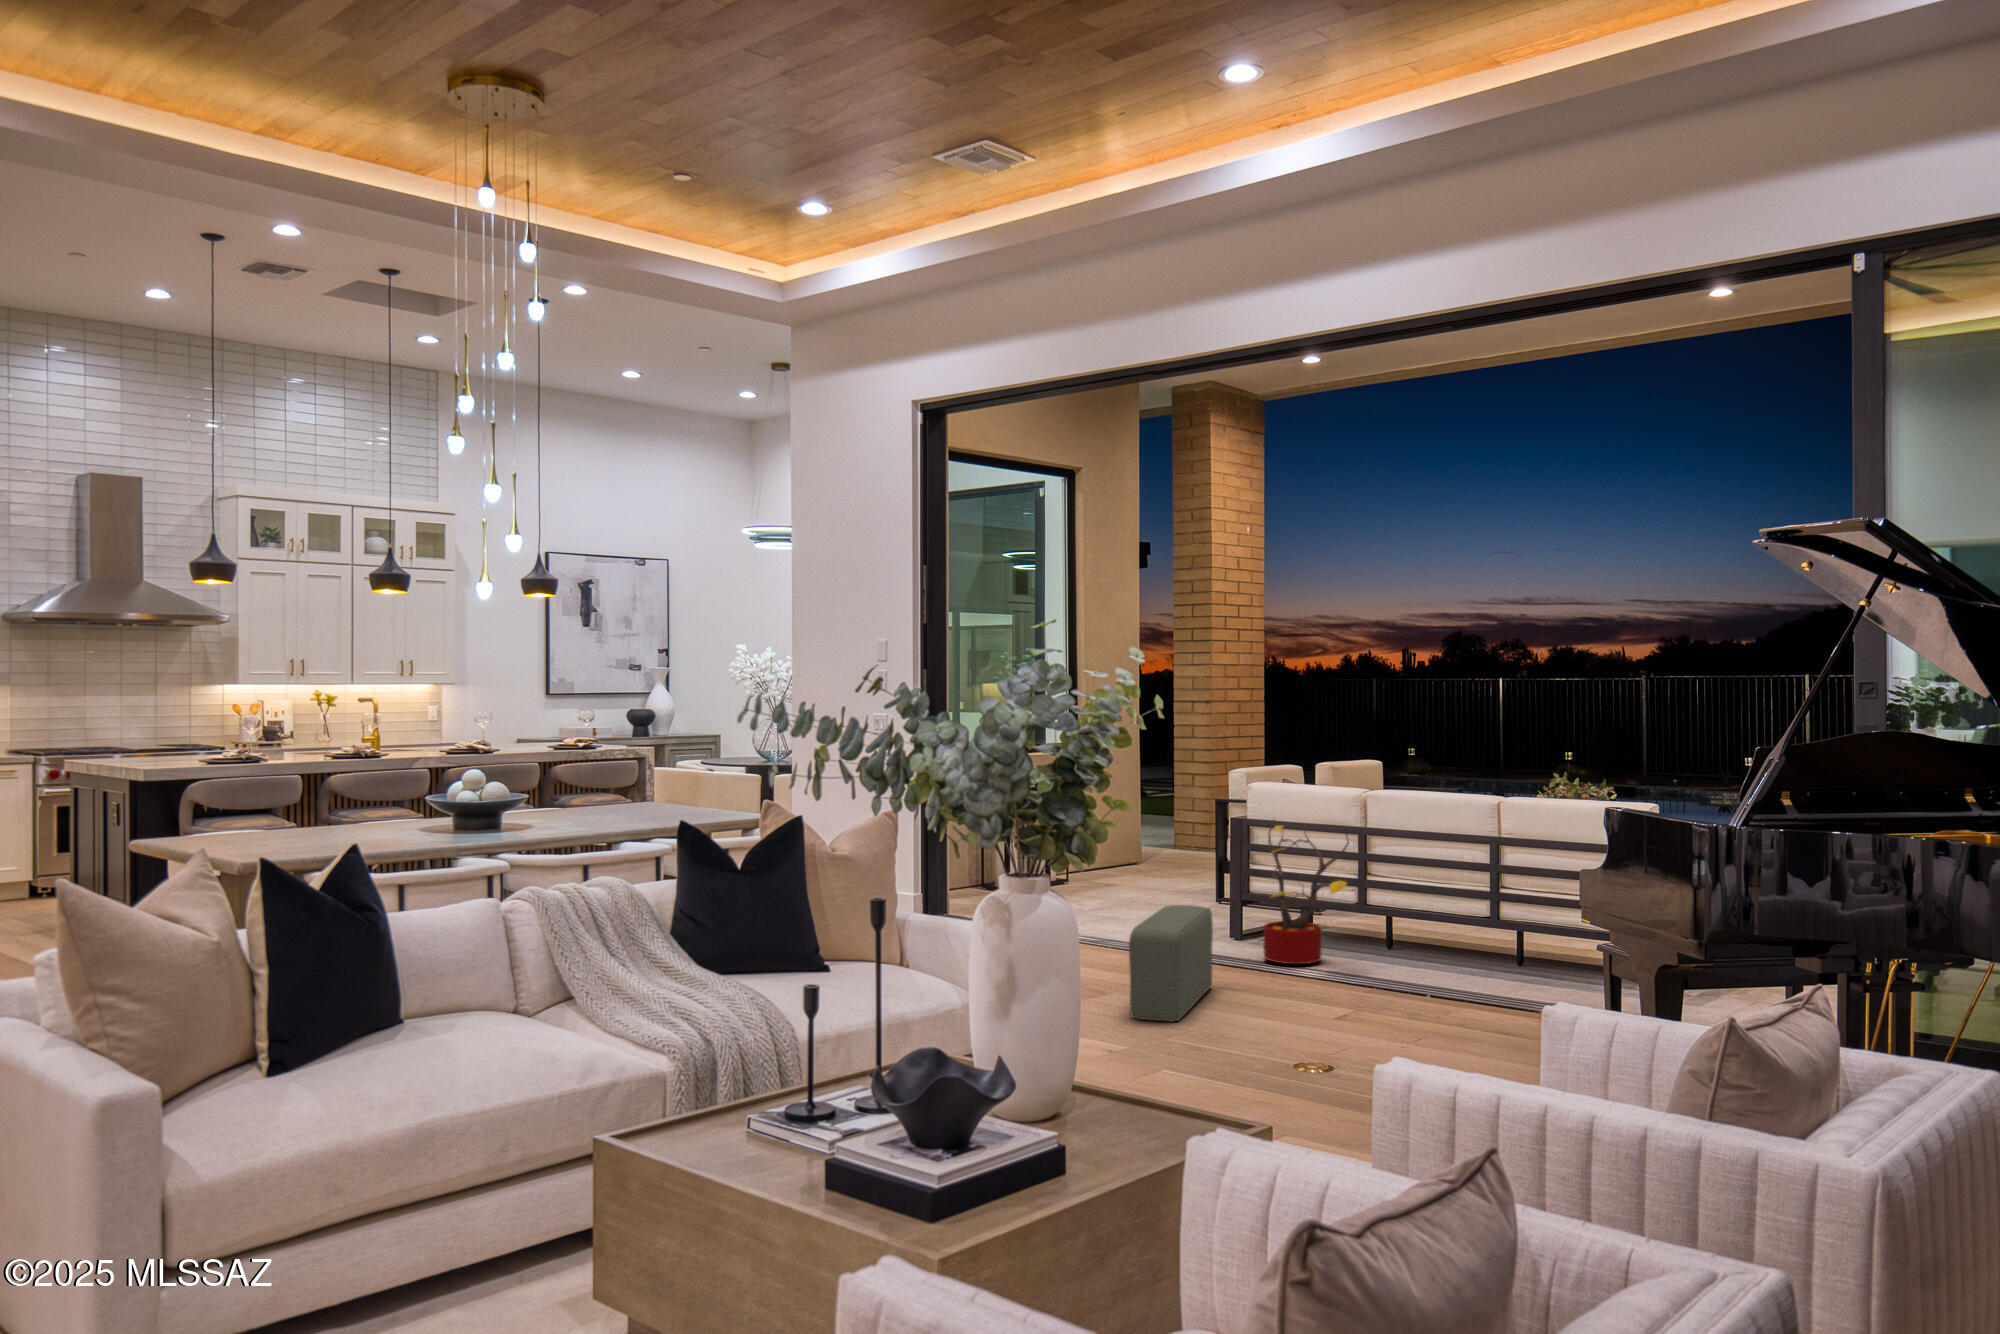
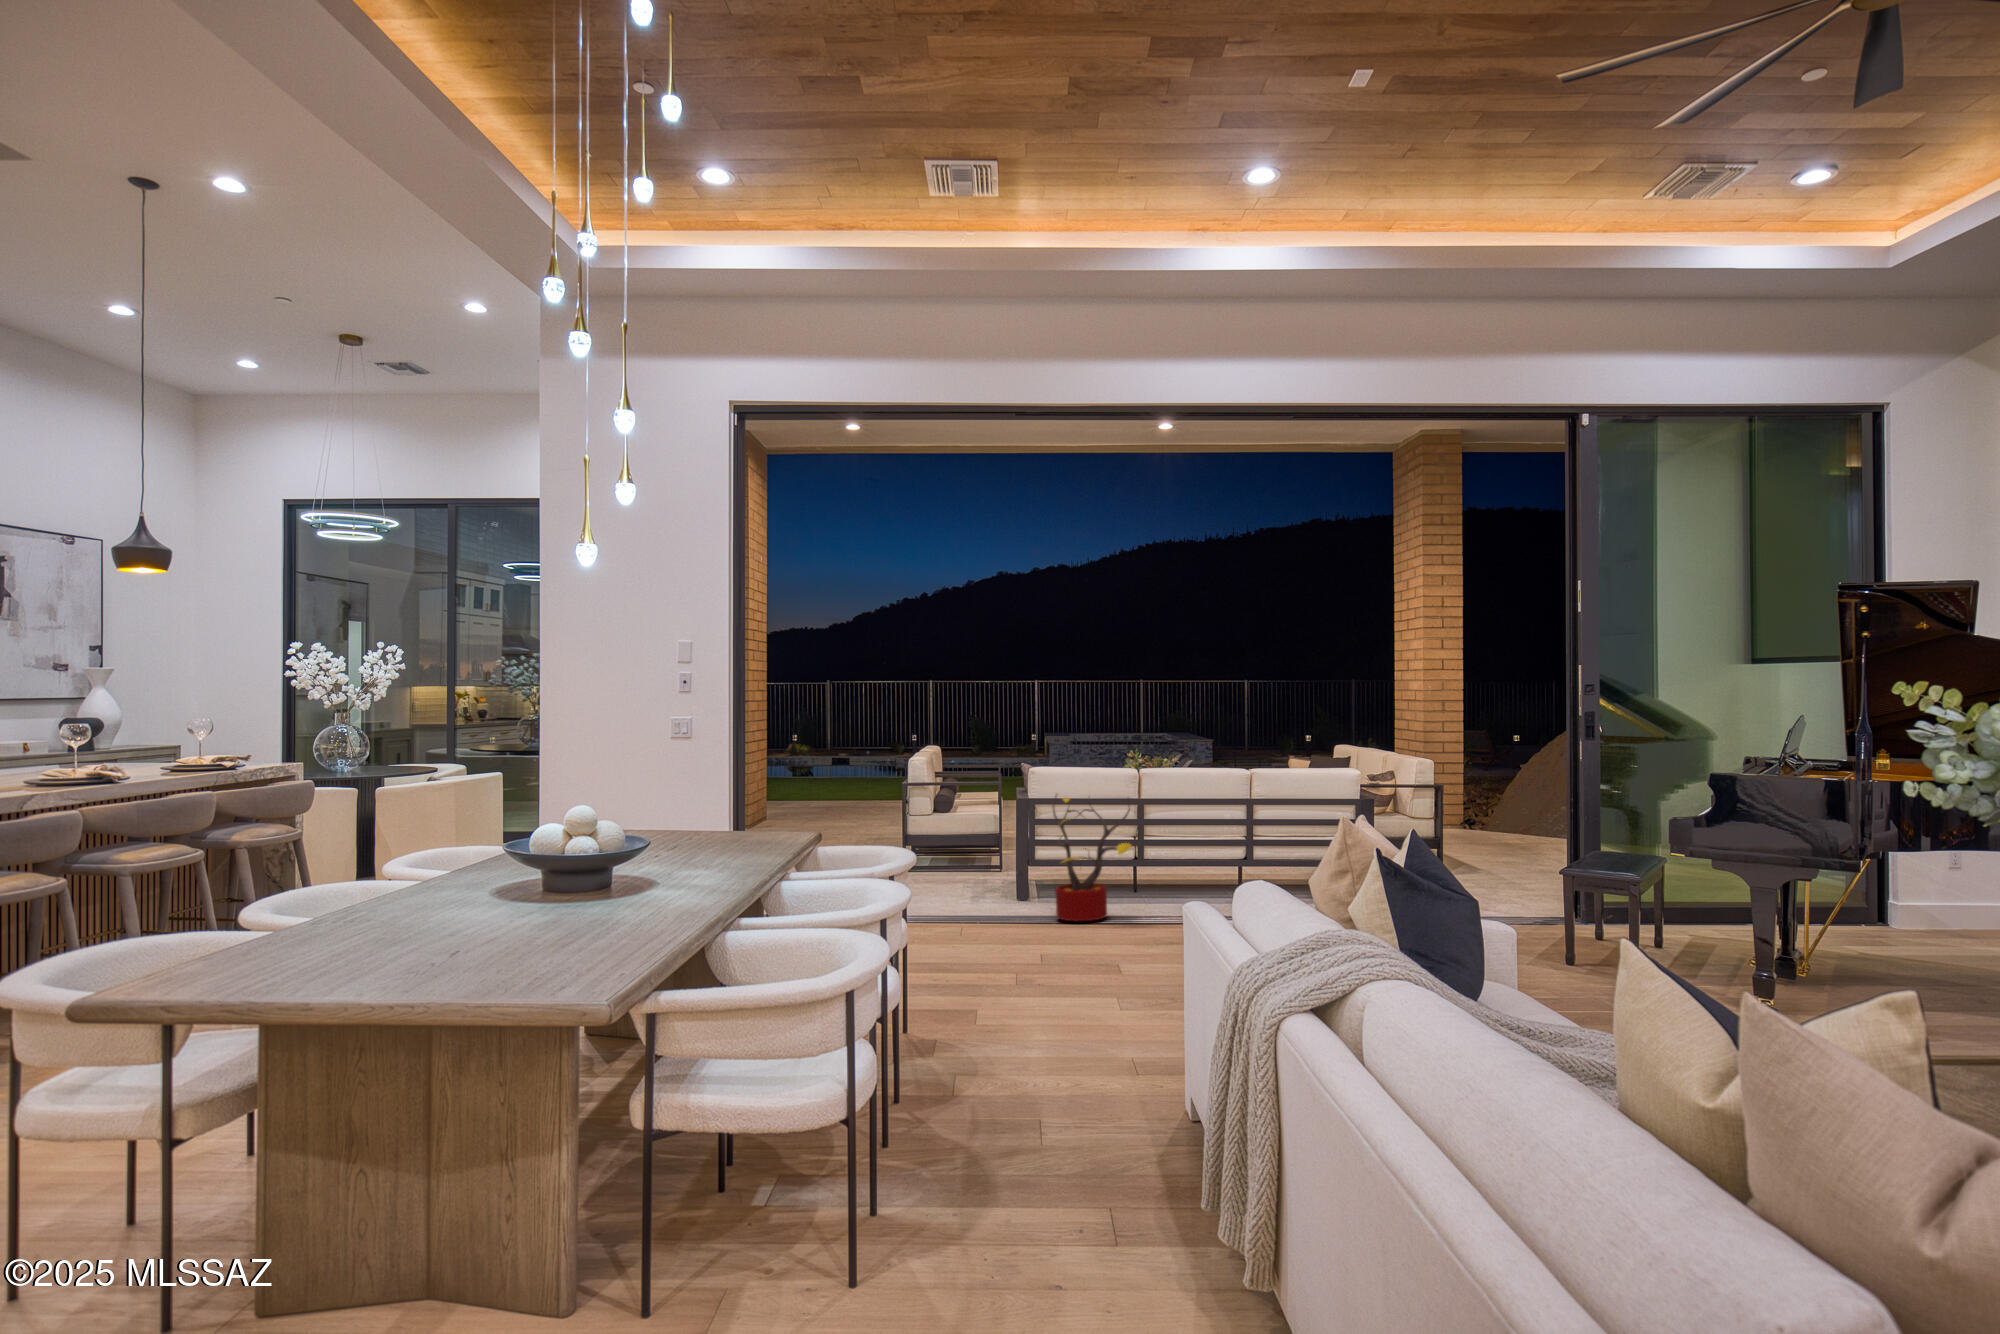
pouf: present [1129,905,1213,1022] -> none [961,872,1023,976]

